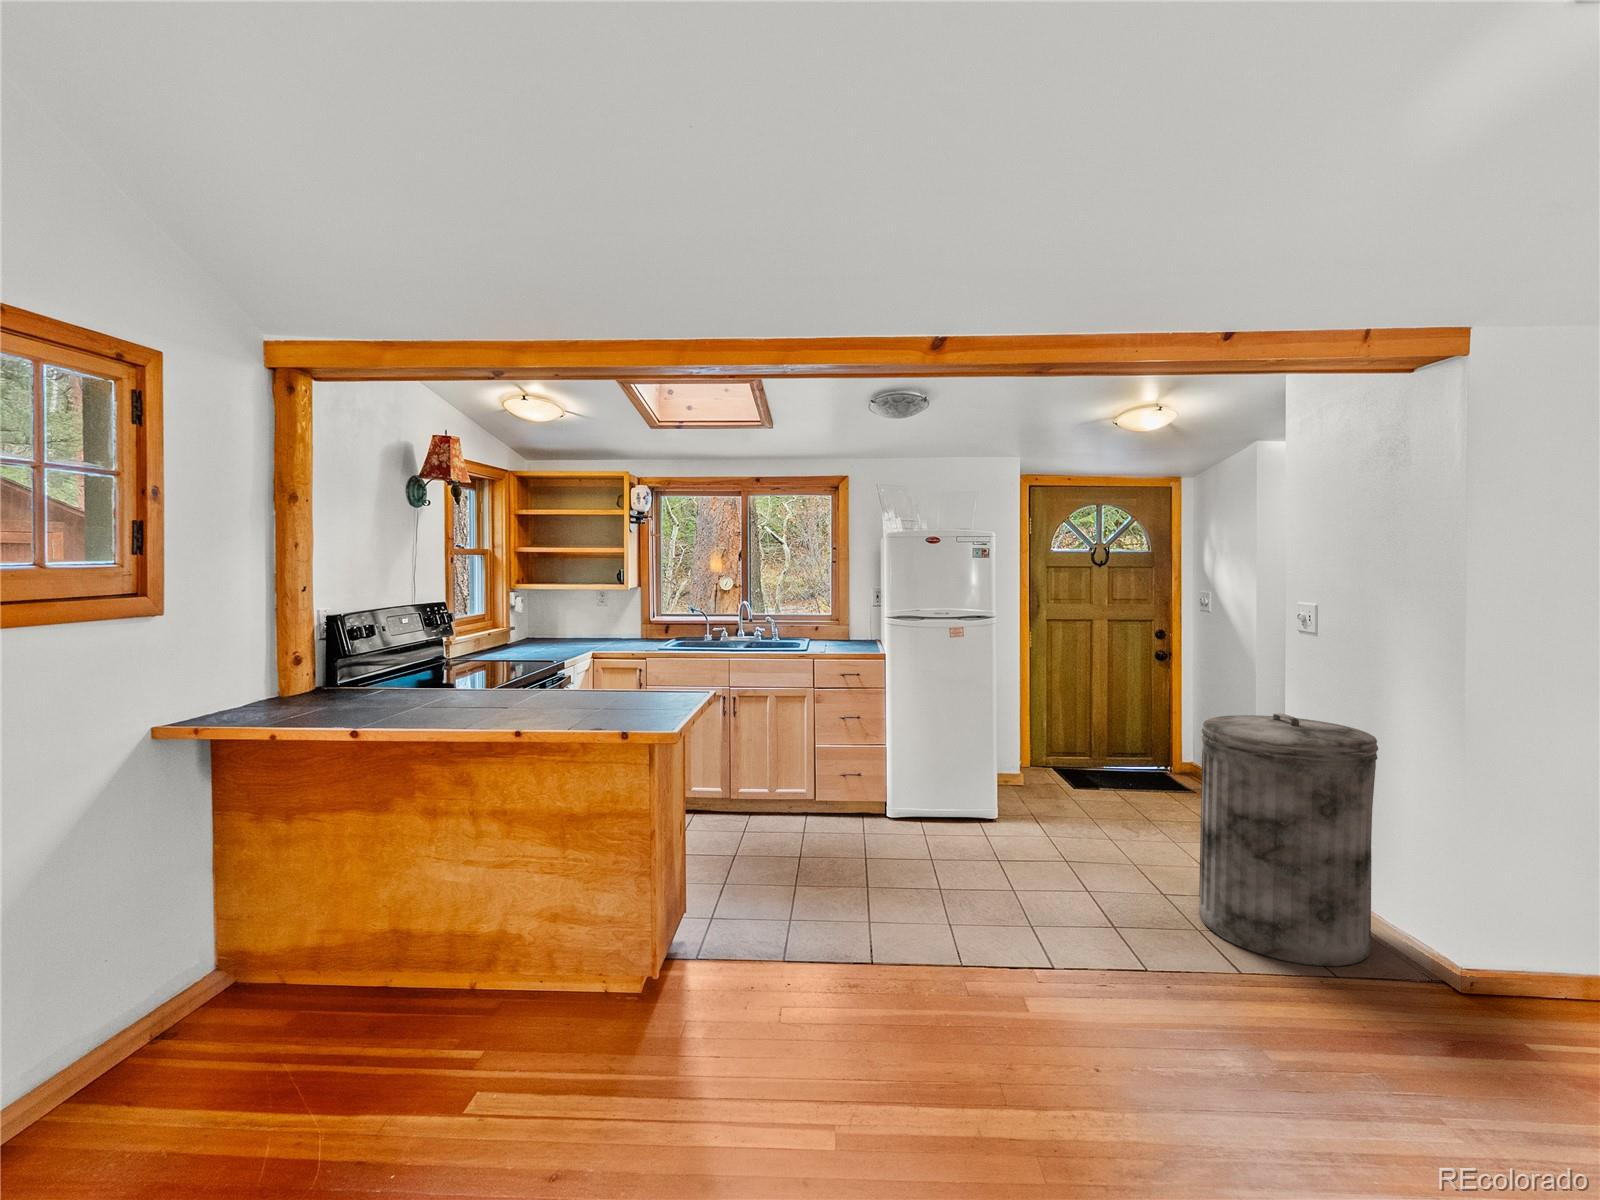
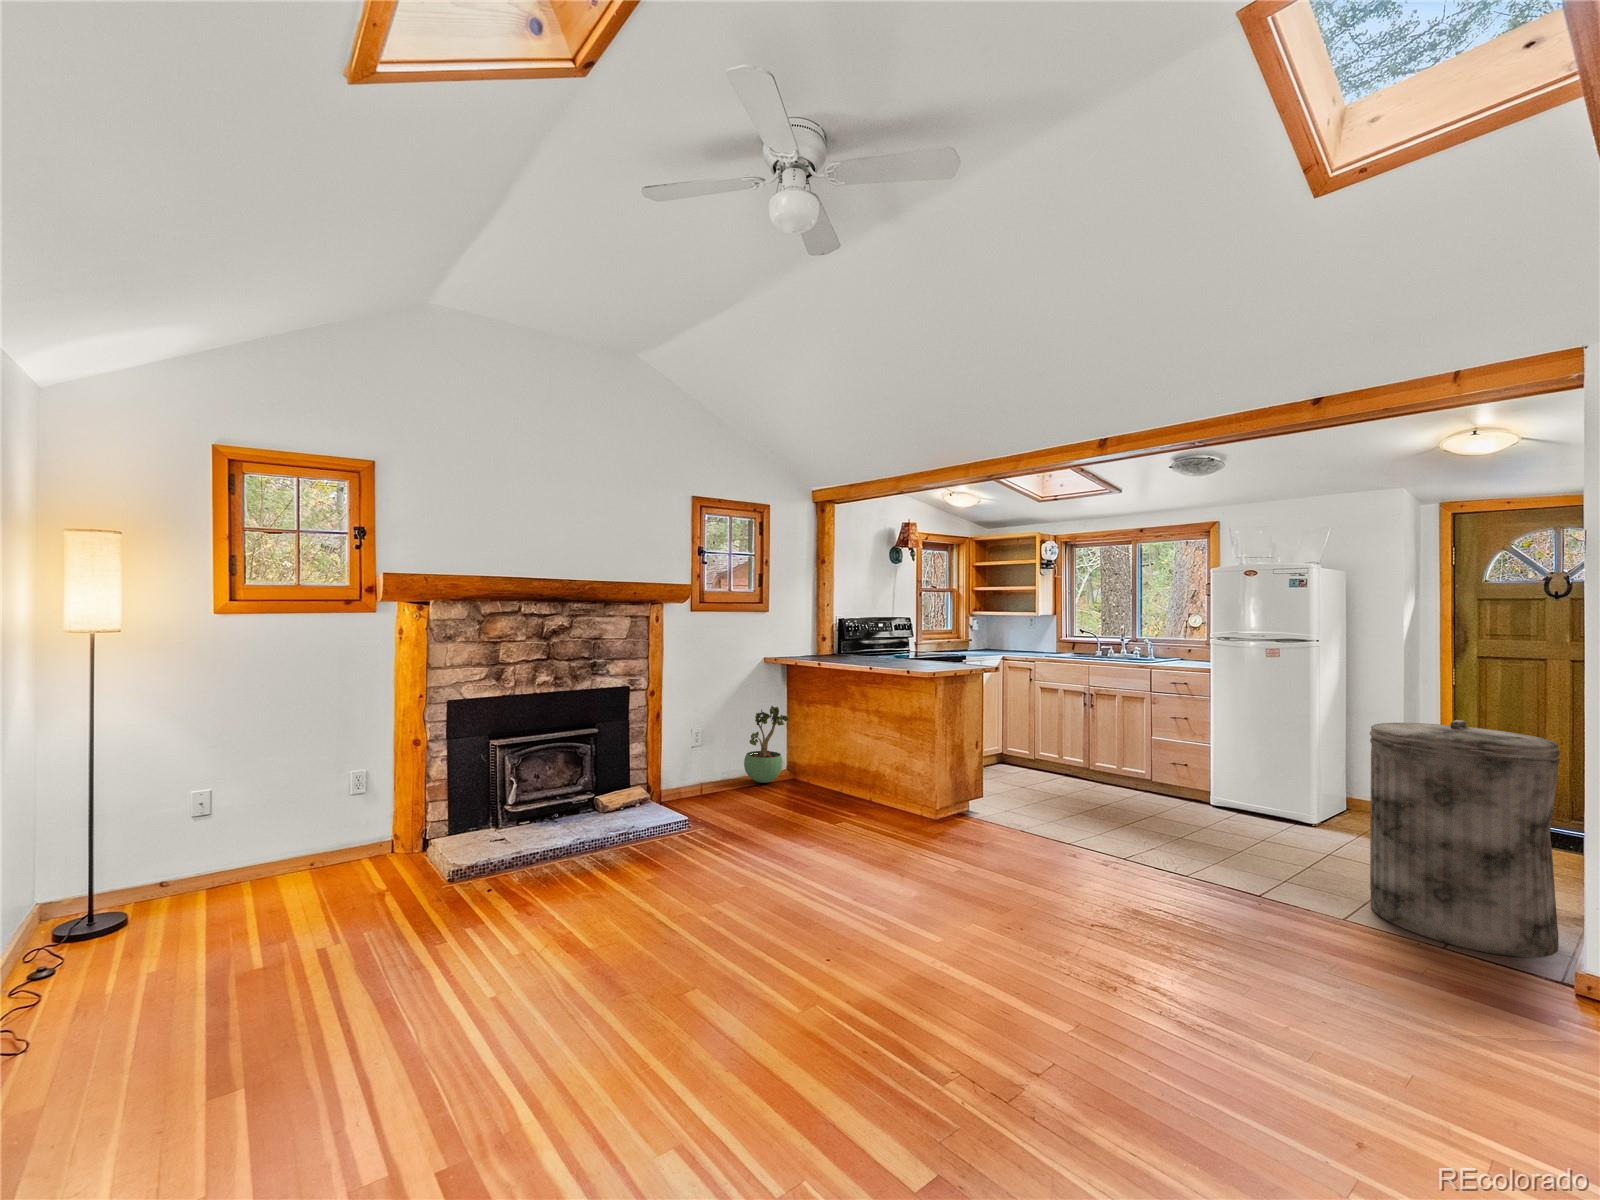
potted plant: none [125,856,253,1065] -> present [744,706,788,783]

